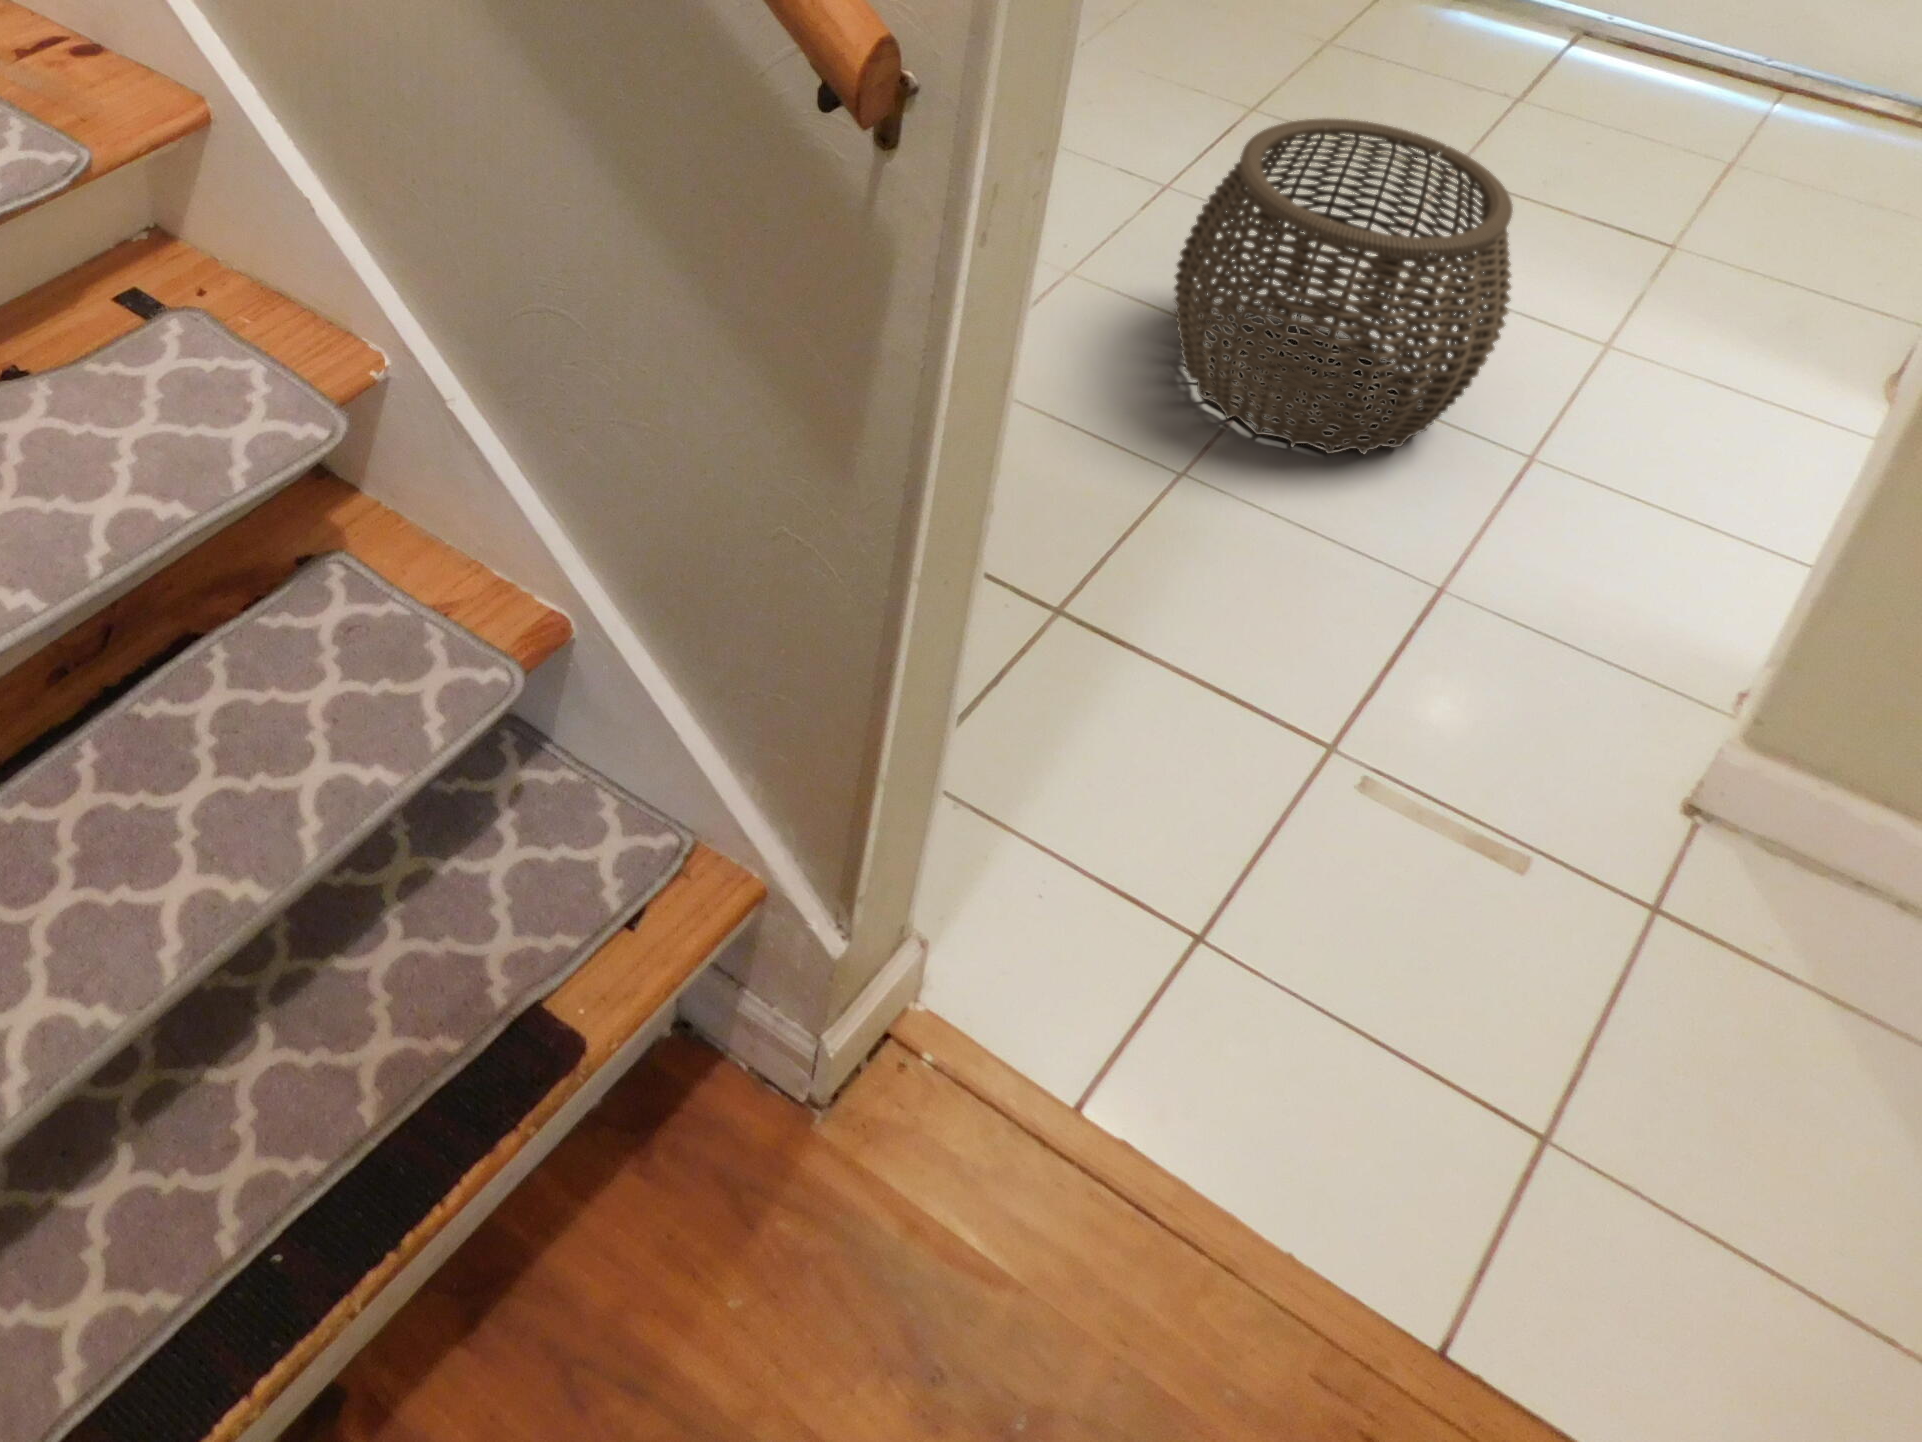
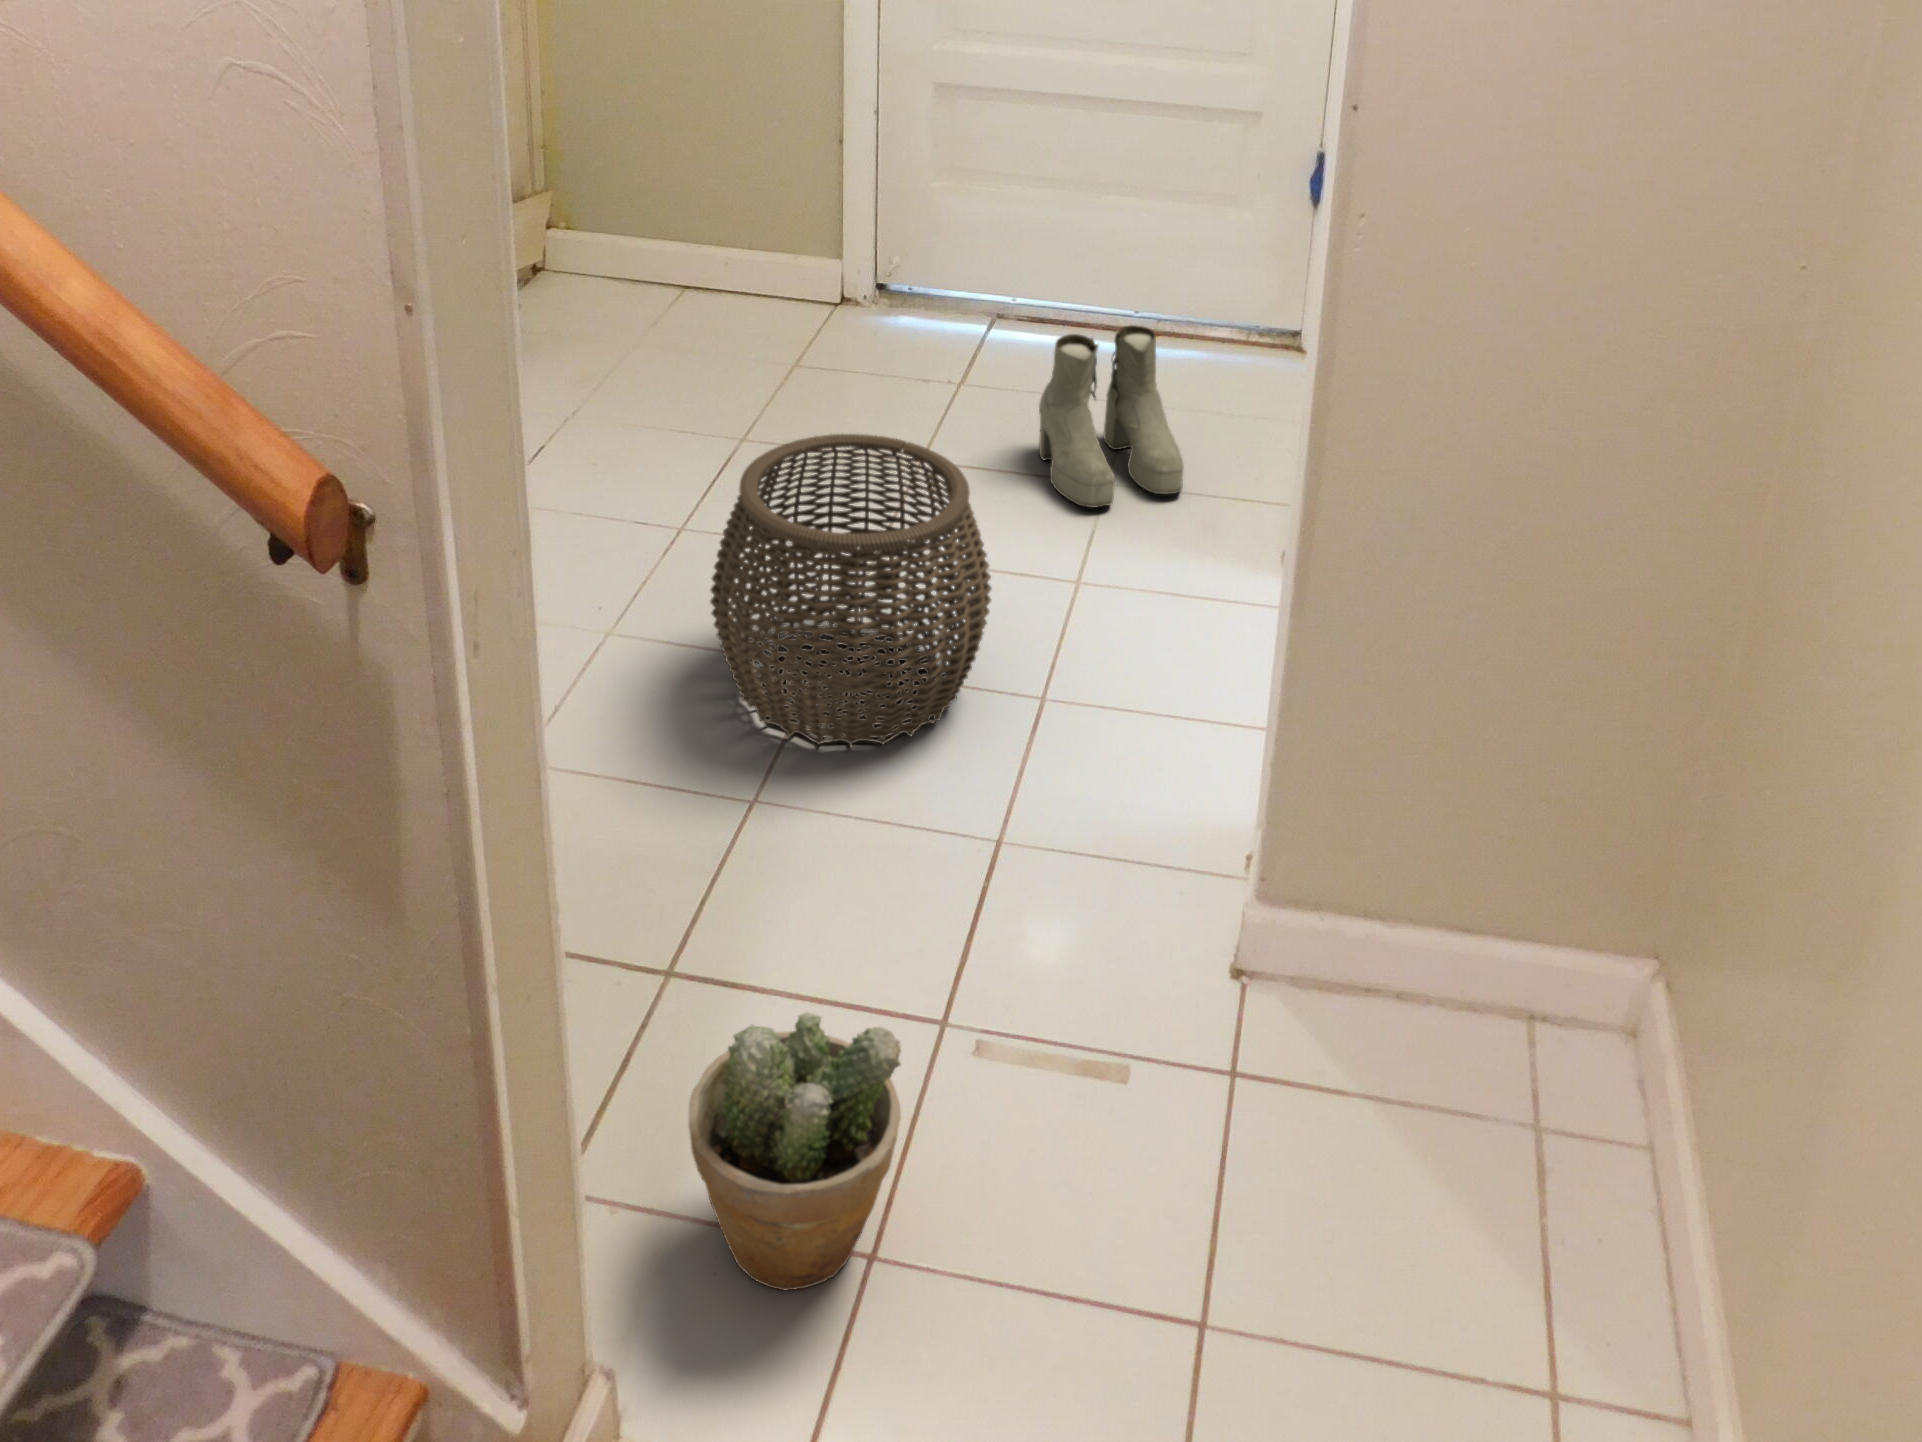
boots: none [1592,66,1796,274] -> present [1039,325,1184,508]
potted plant: none [1049,685,1297,943] -> present [688,1013,901,1291]

